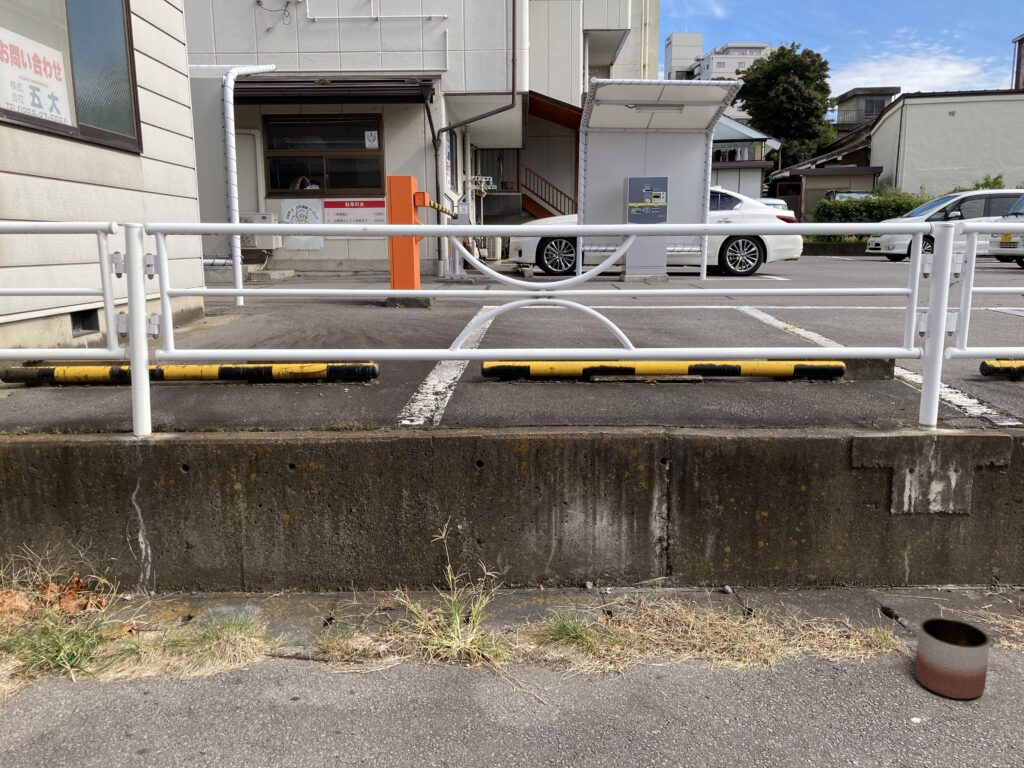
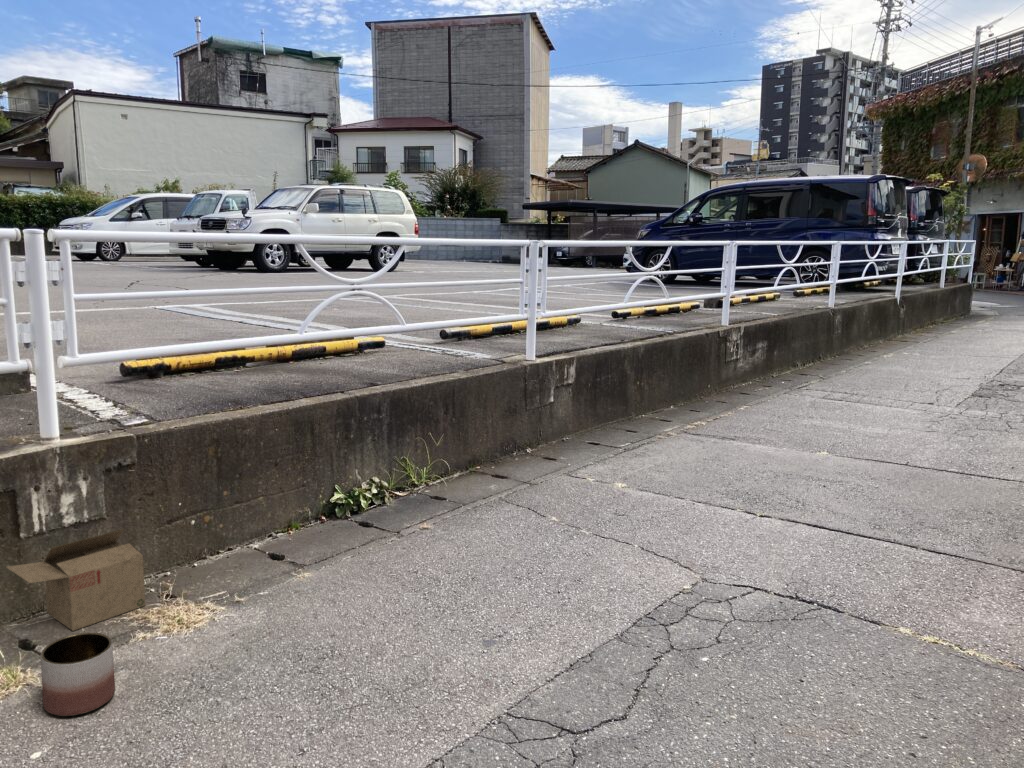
cardboard box: none [877,530,1011,615] -> present [6,529,145,631]

